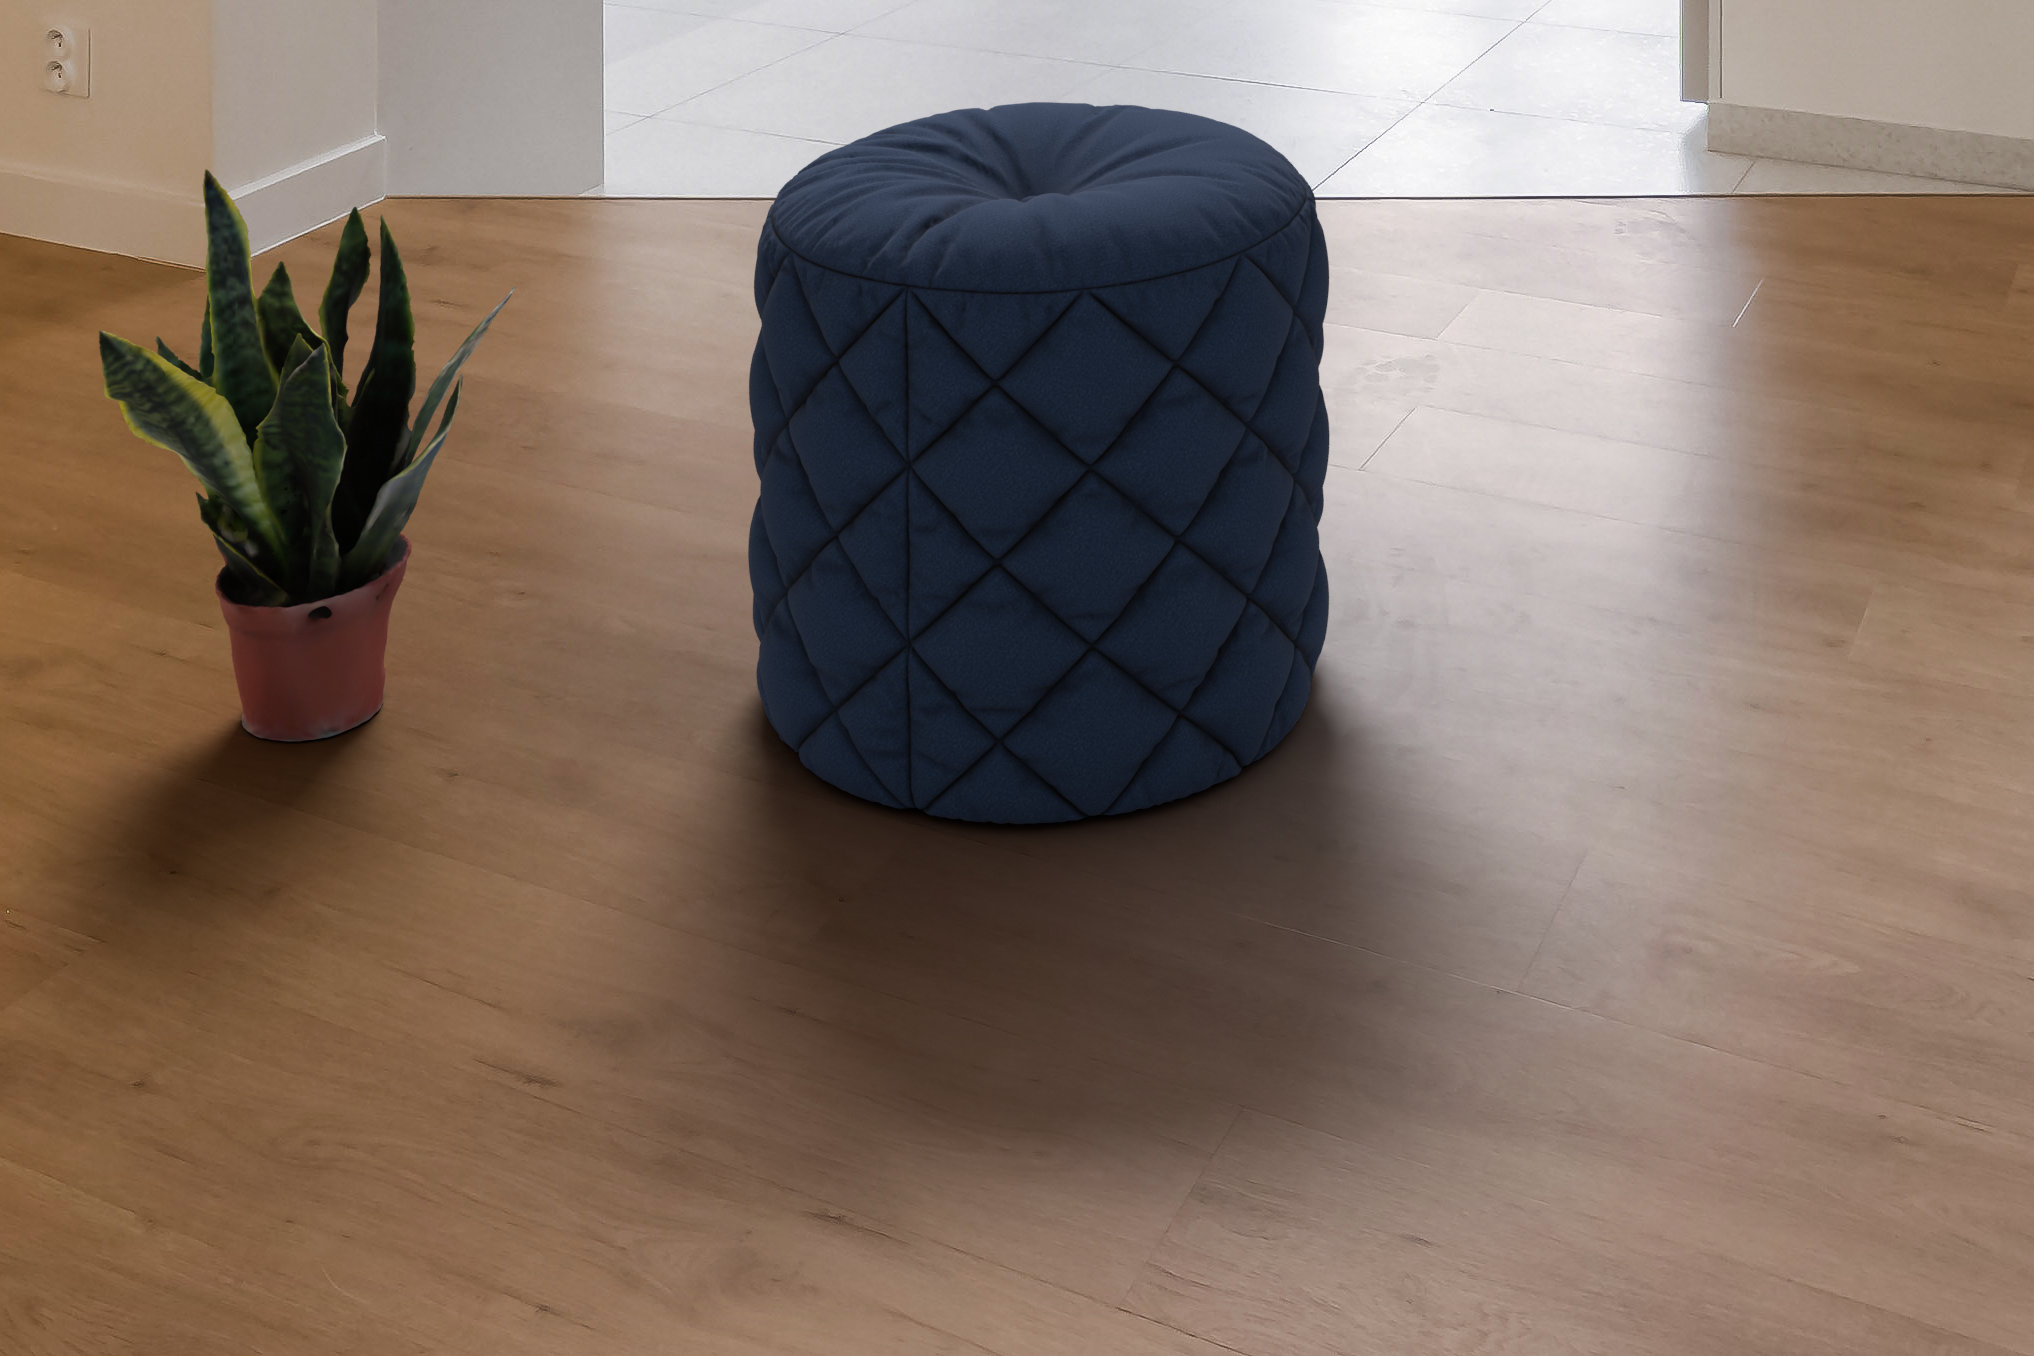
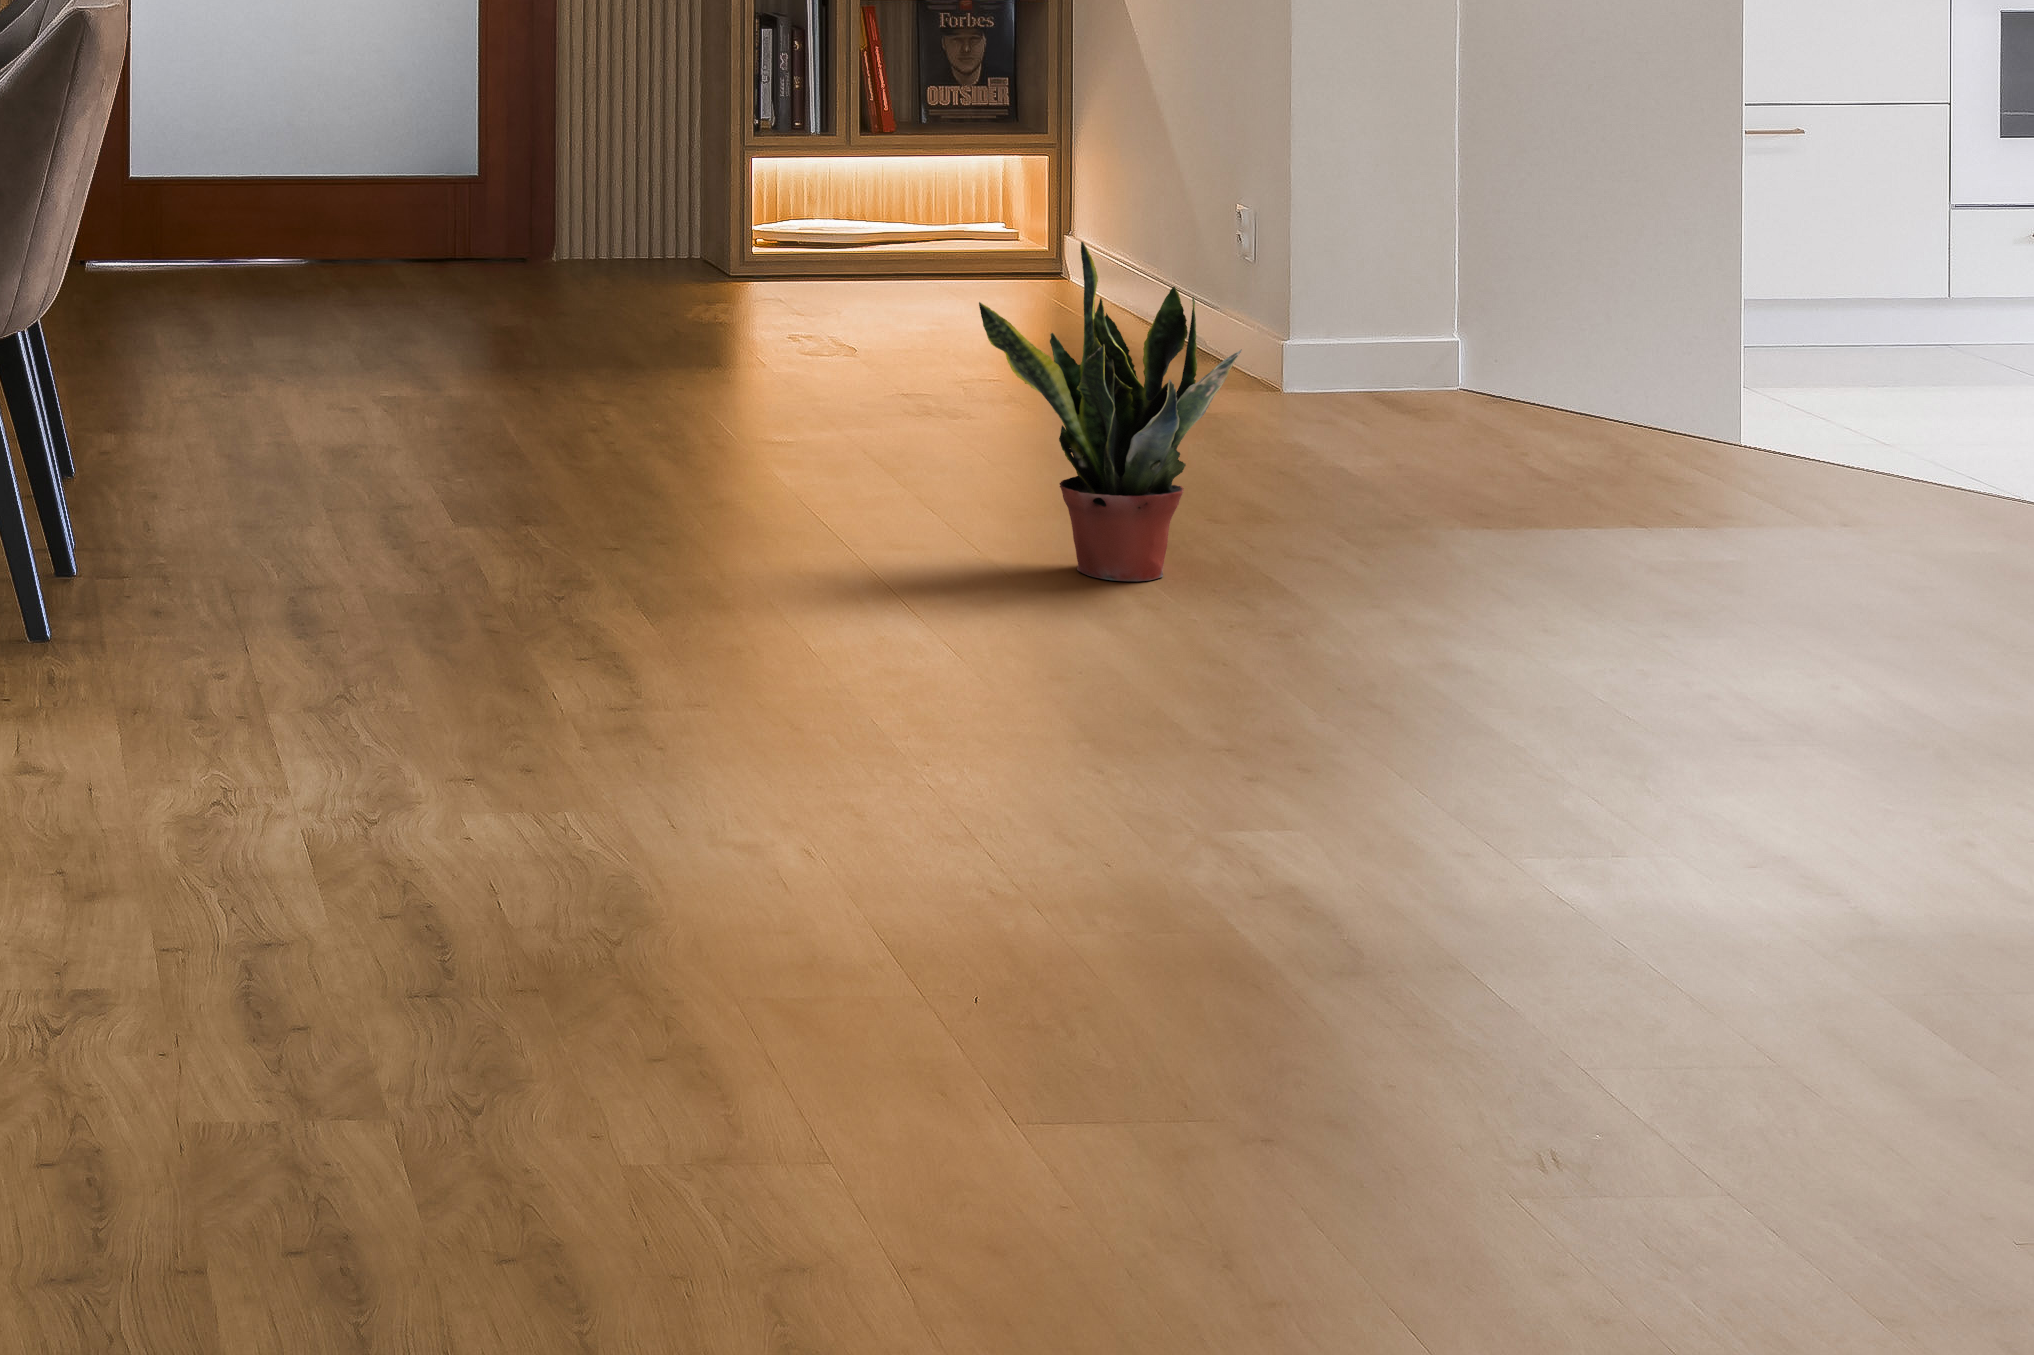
pouf: present [748,102,1329,824] -> none [1293,296,1710,719]

